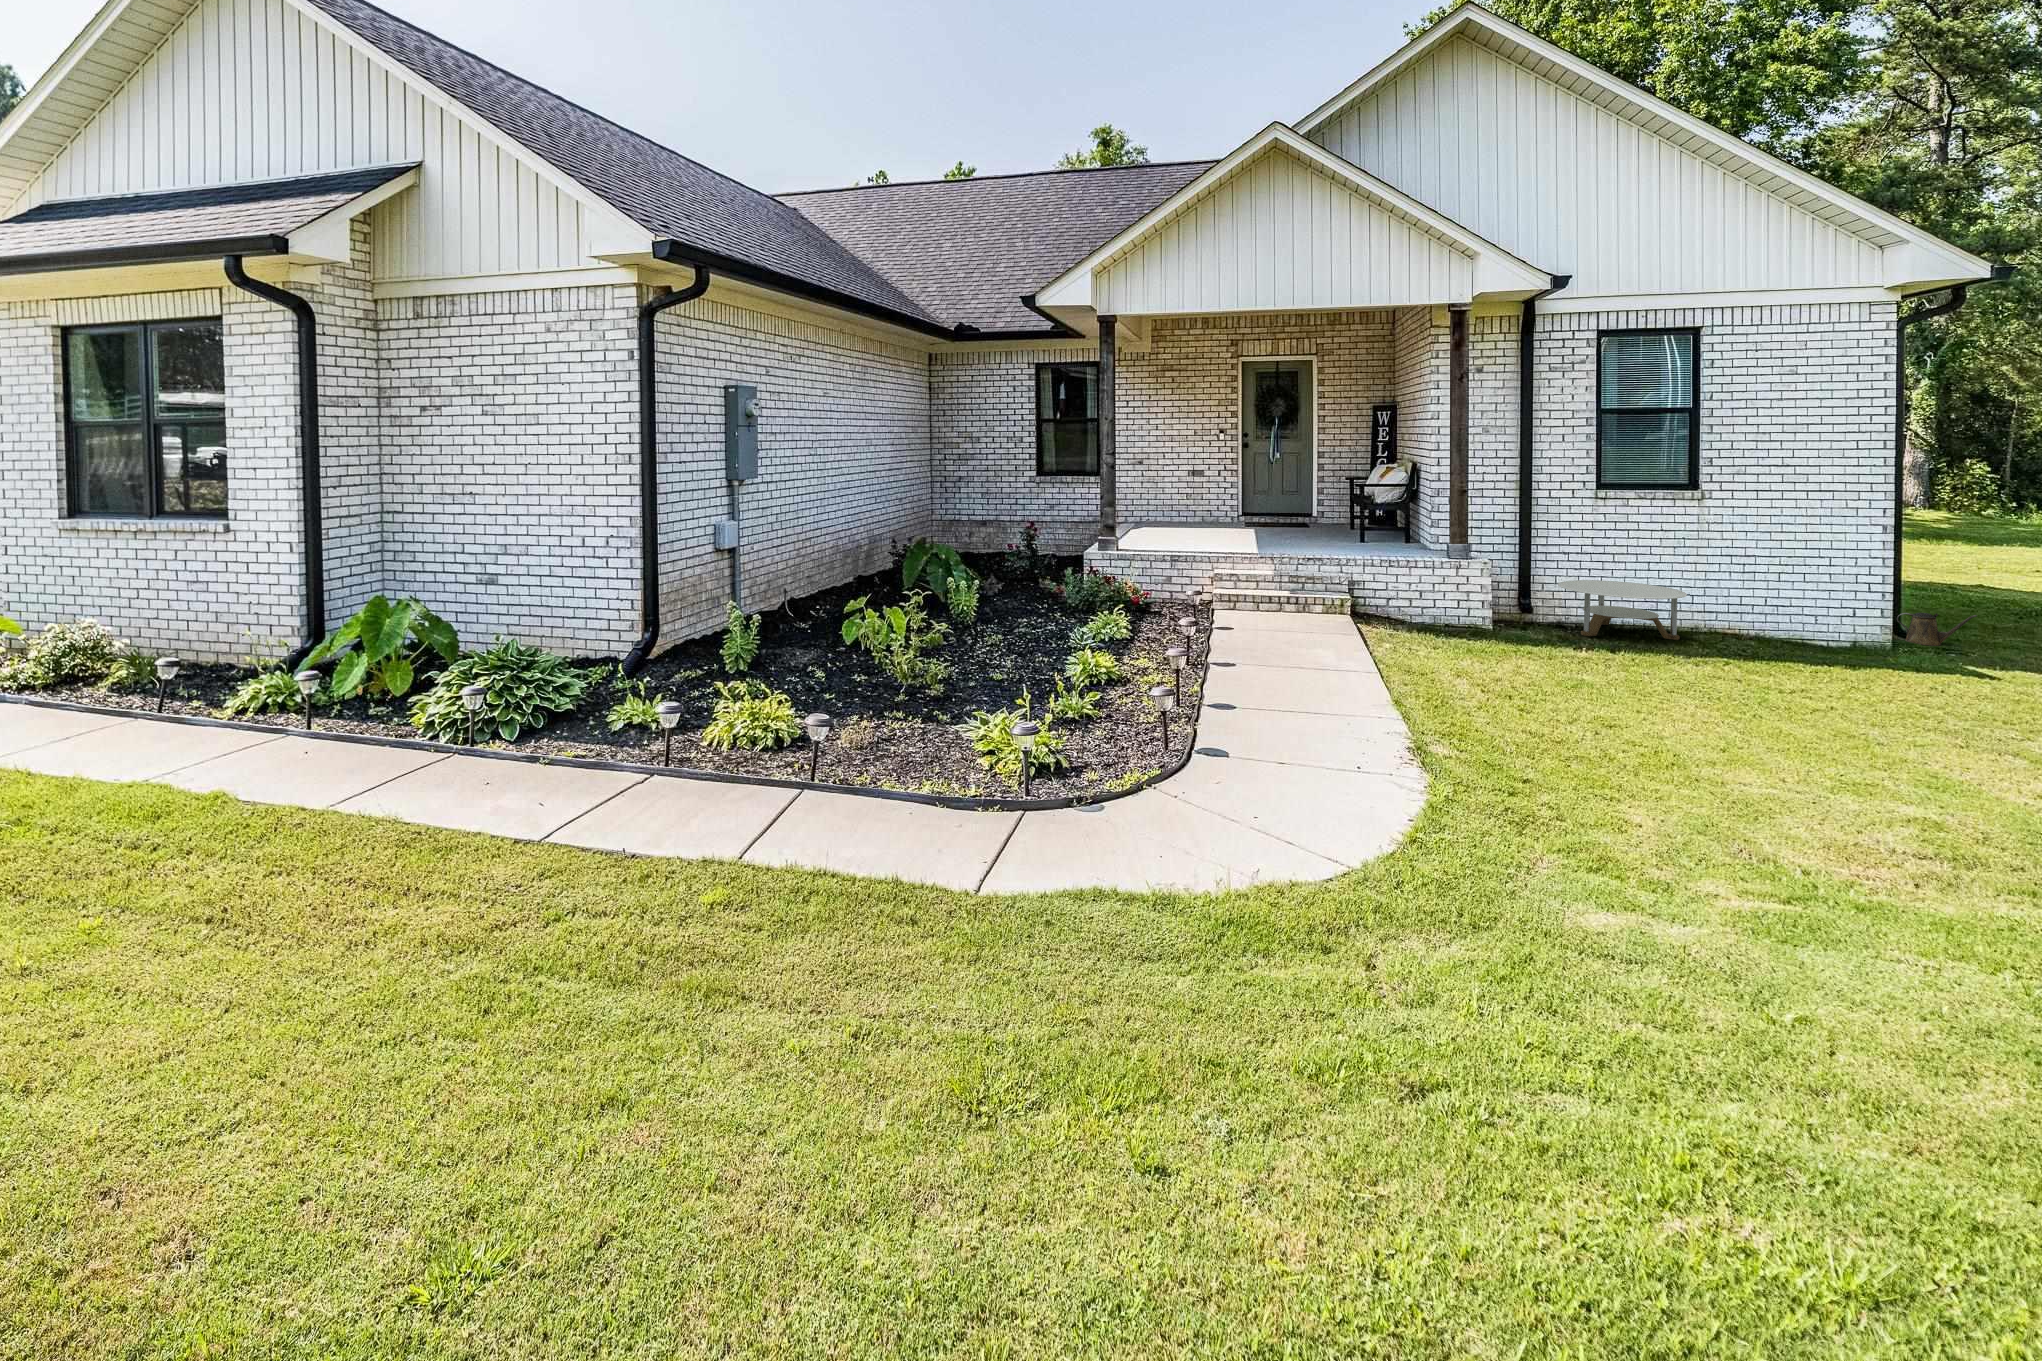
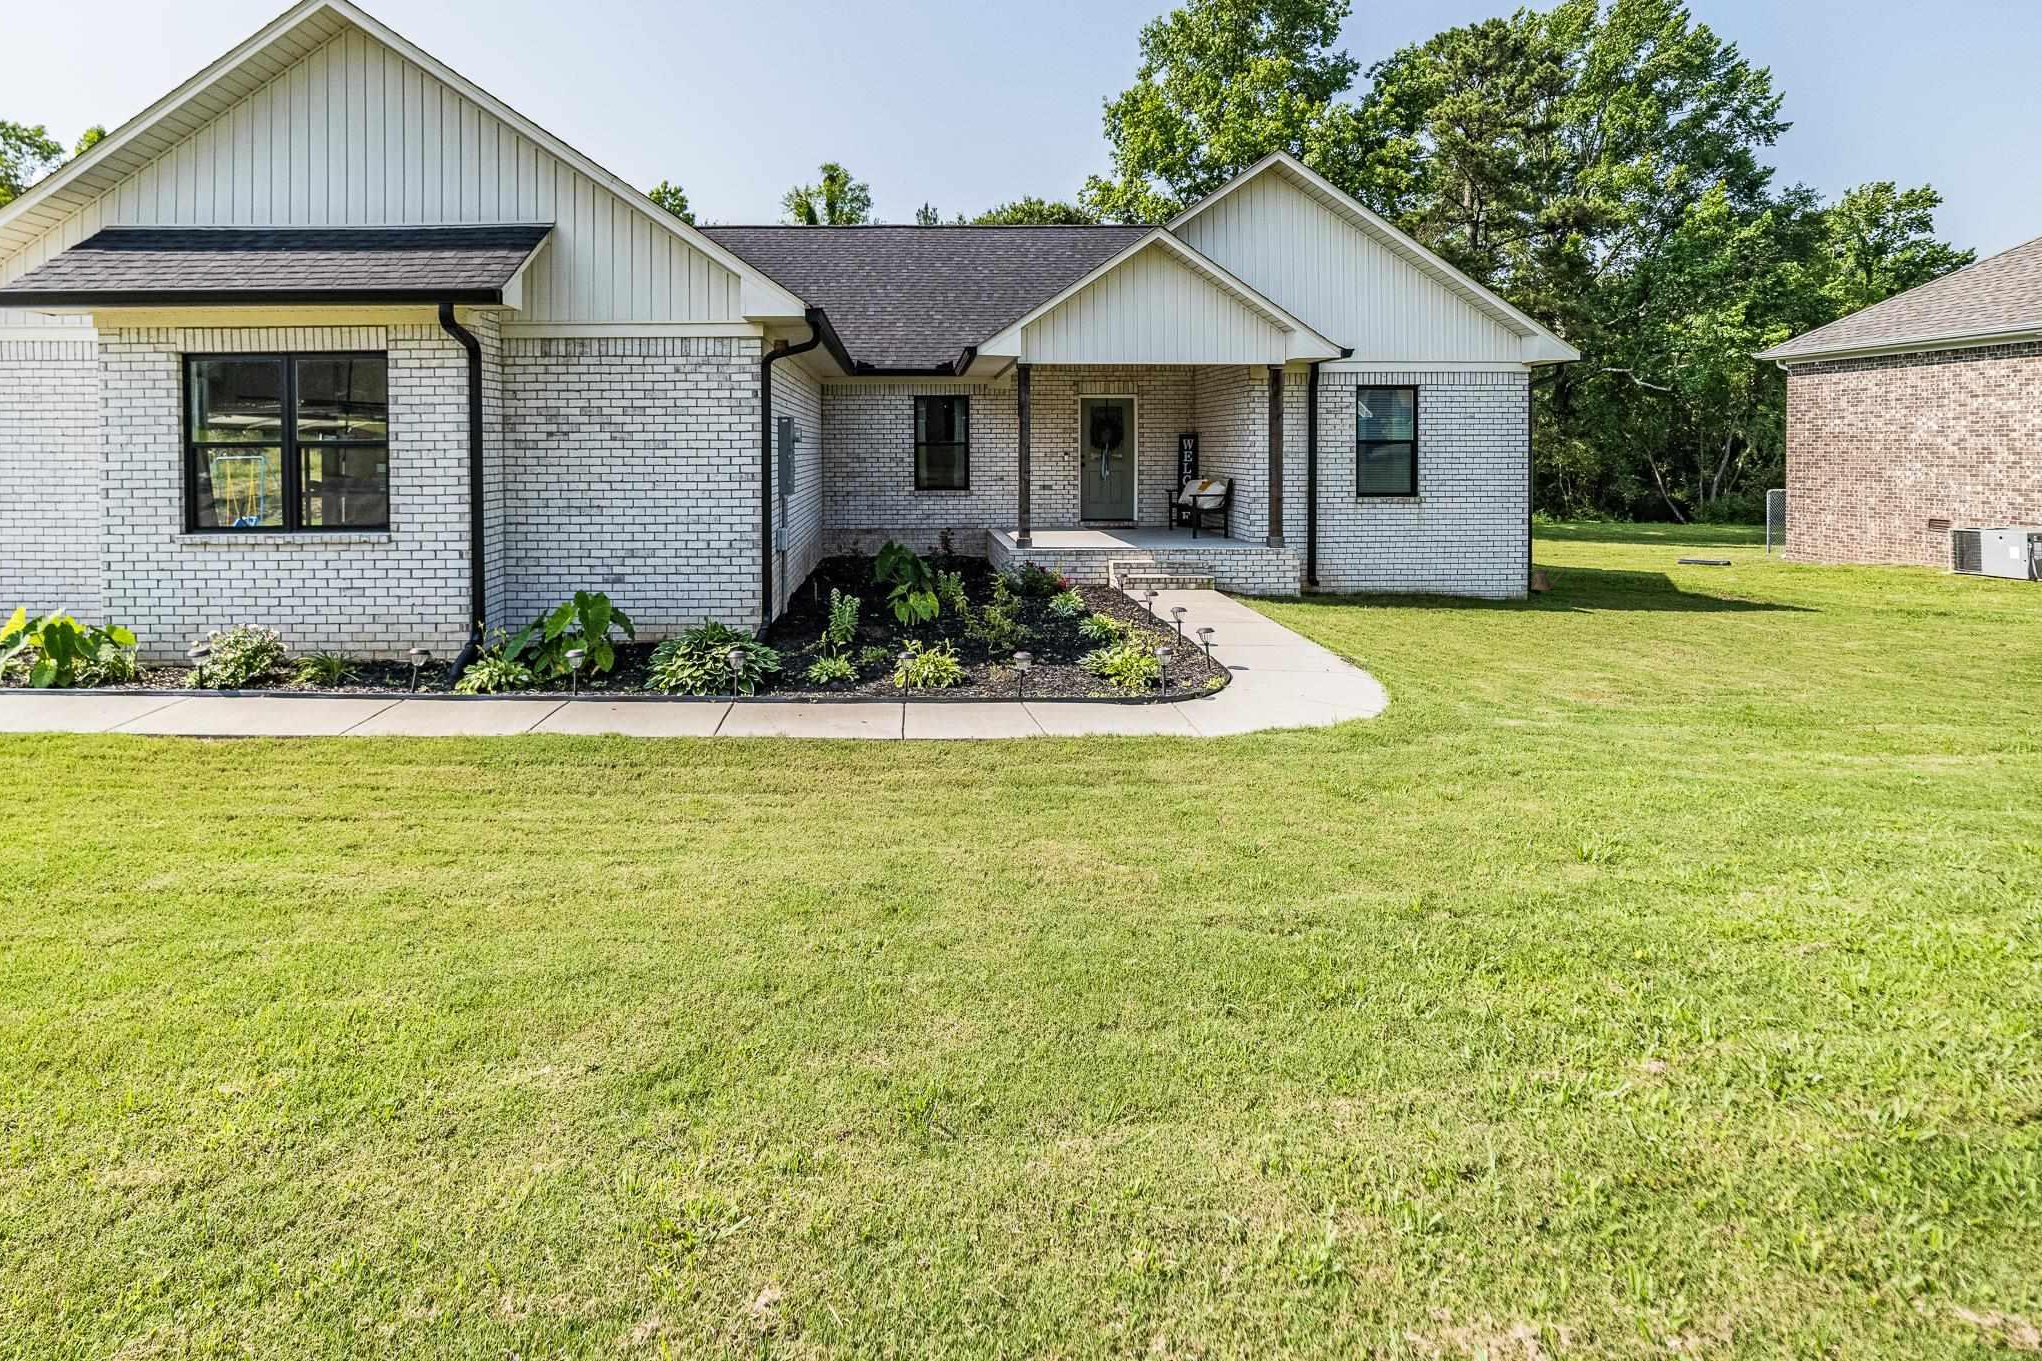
round table: present [1558,580,1687,640] -> none [1337,560,1418,597]

